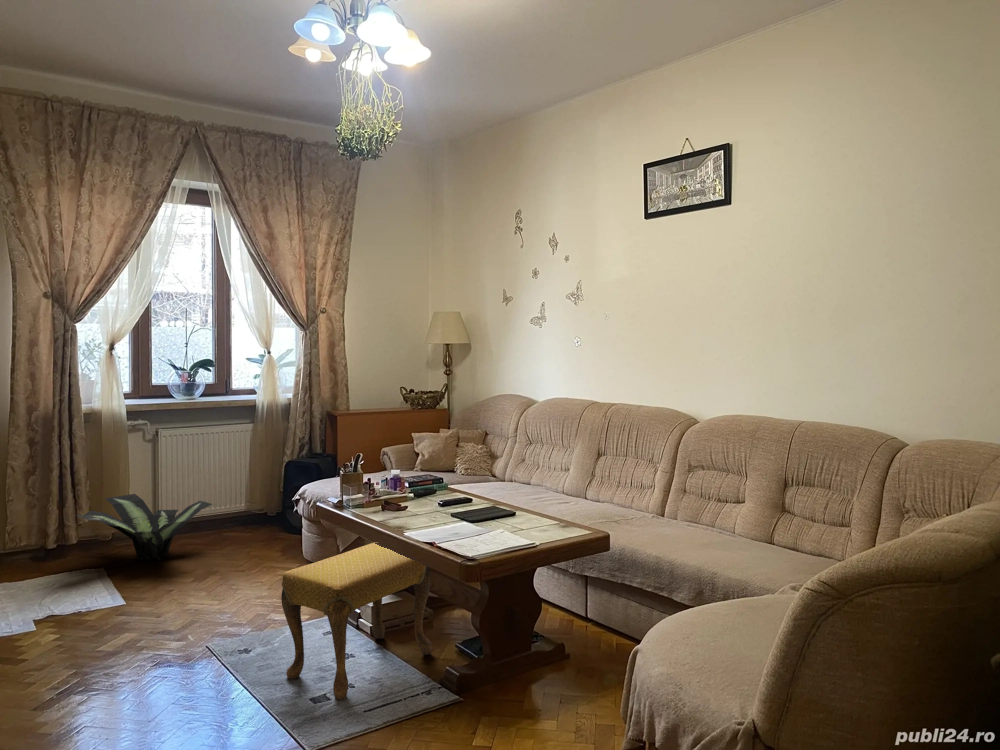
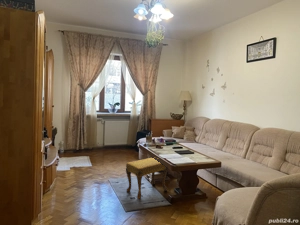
potted plant: present [76,494,212,562] -> none [83,138,117,156]

